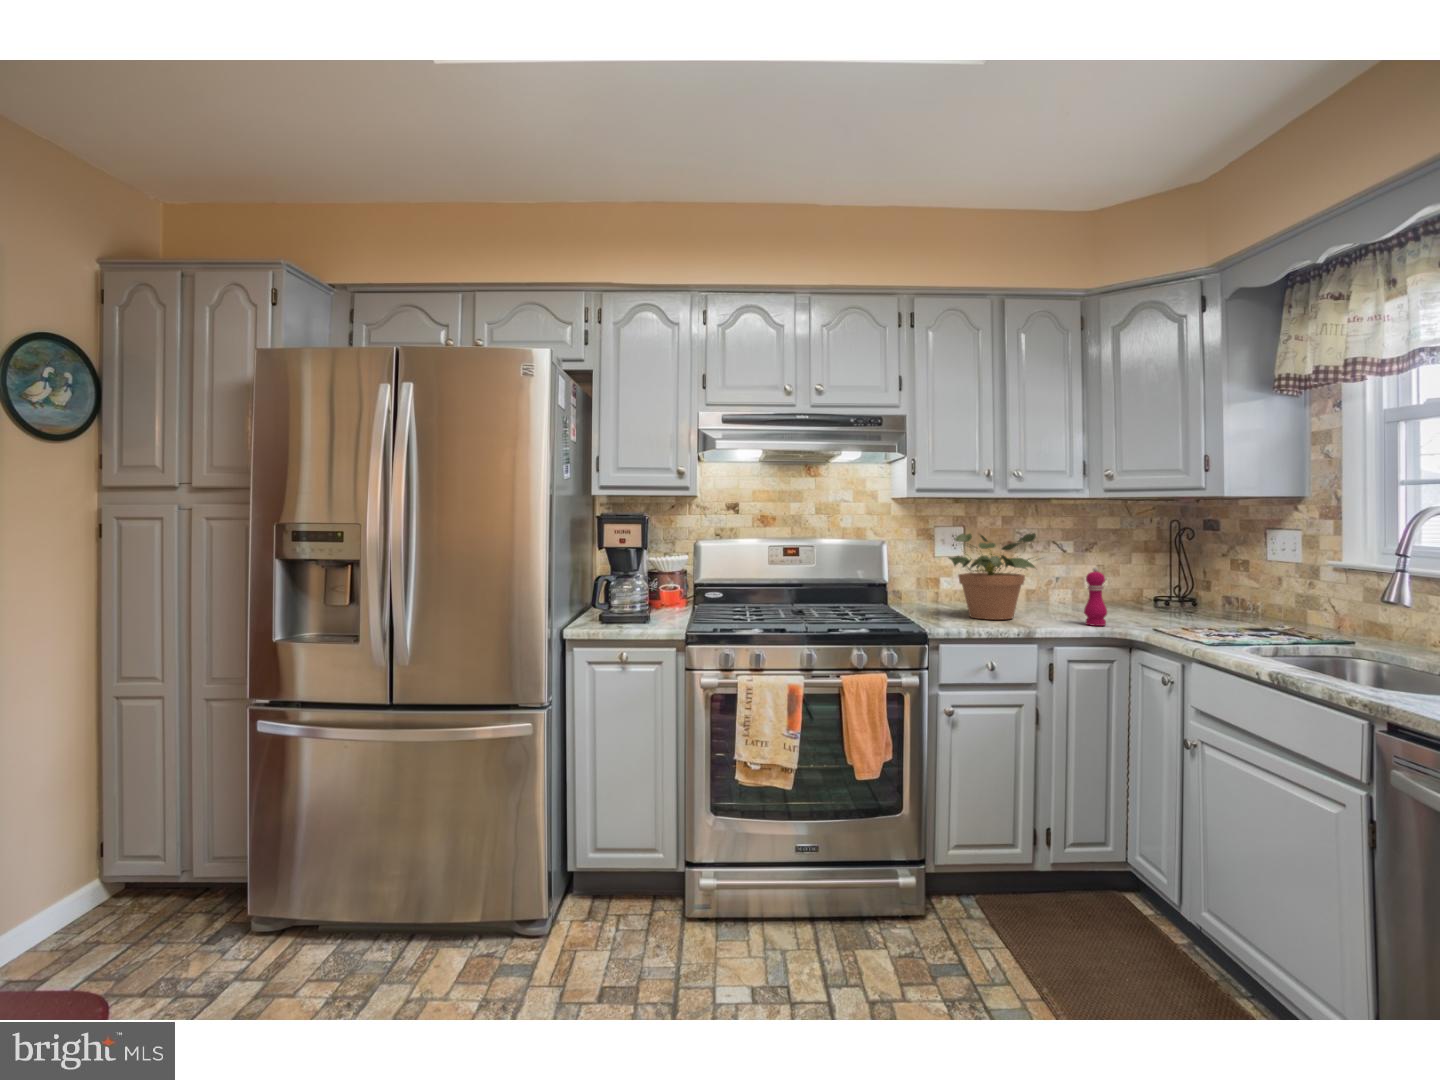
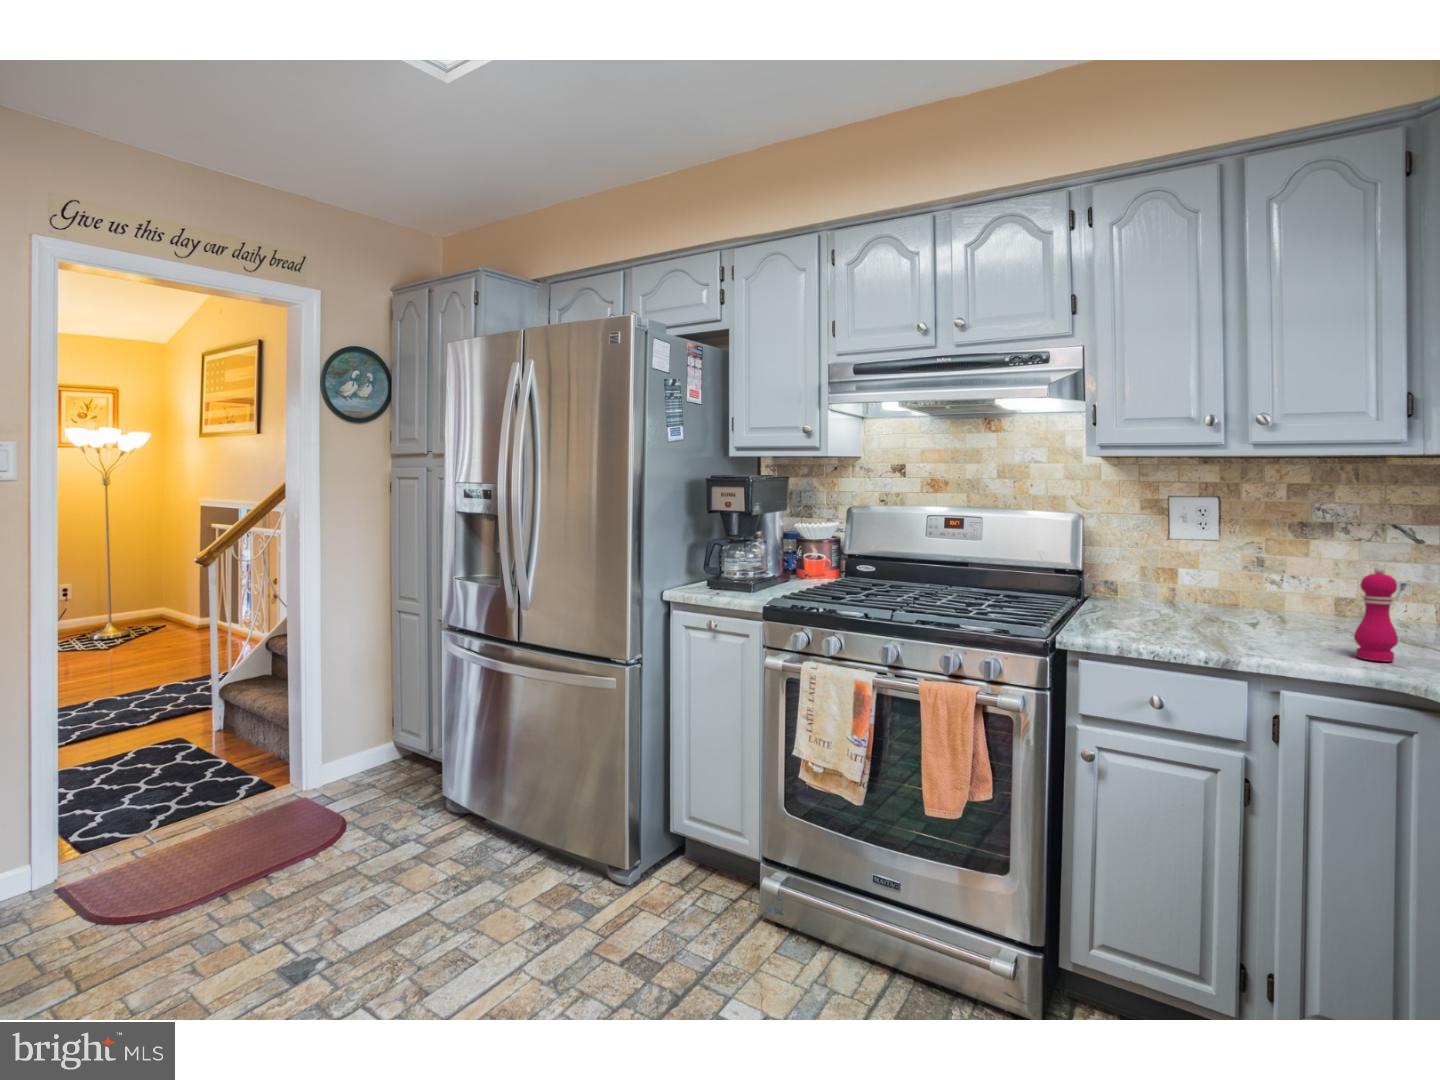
potted plant: present [949,533,1036,620] -> none [1140,506,1310,635]

